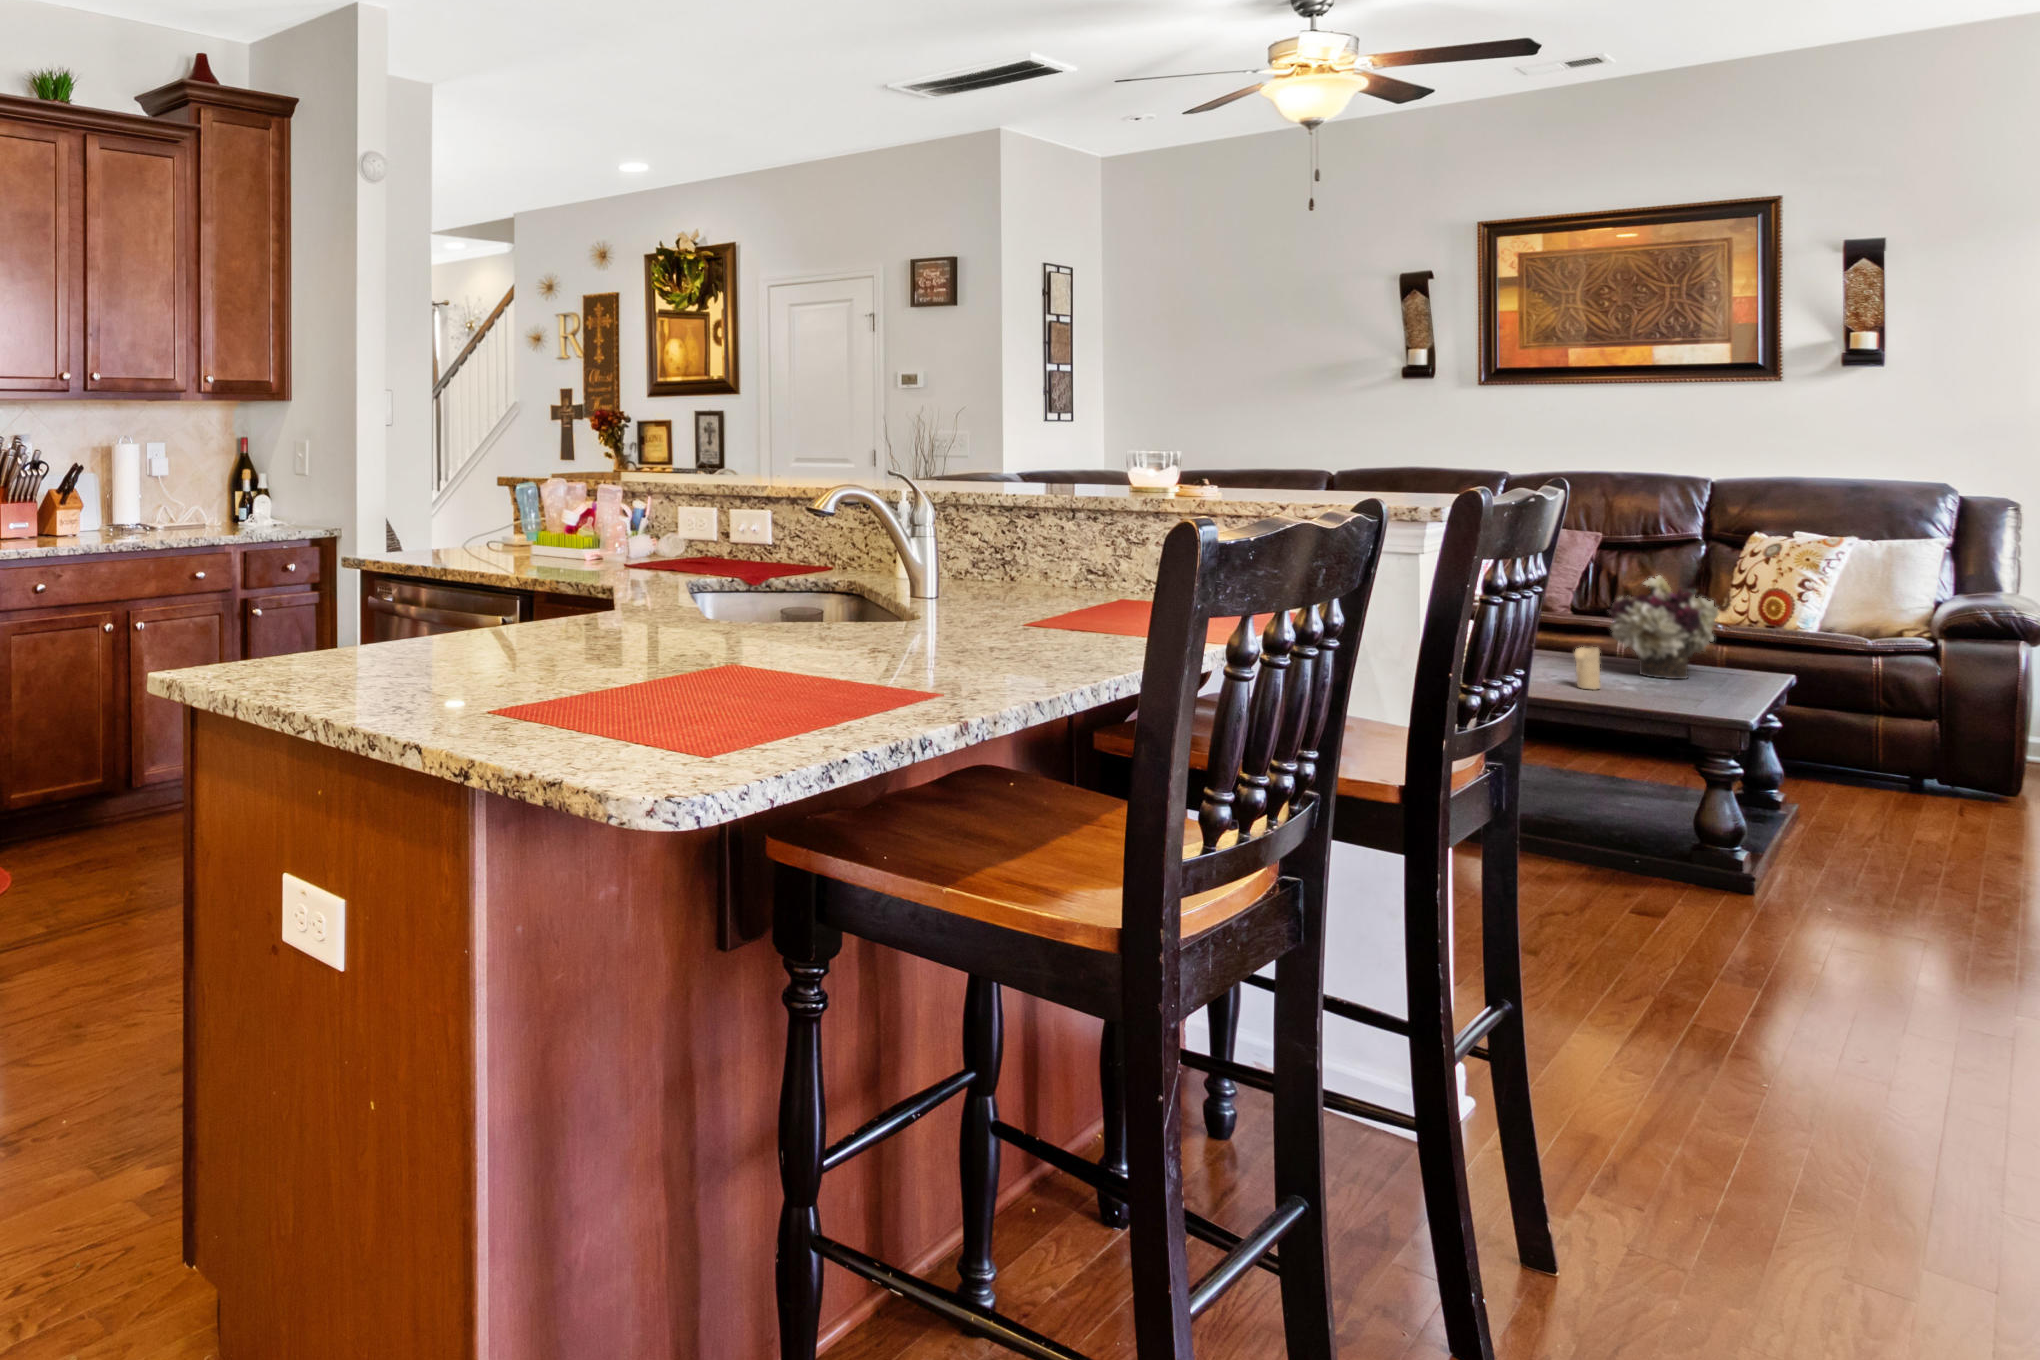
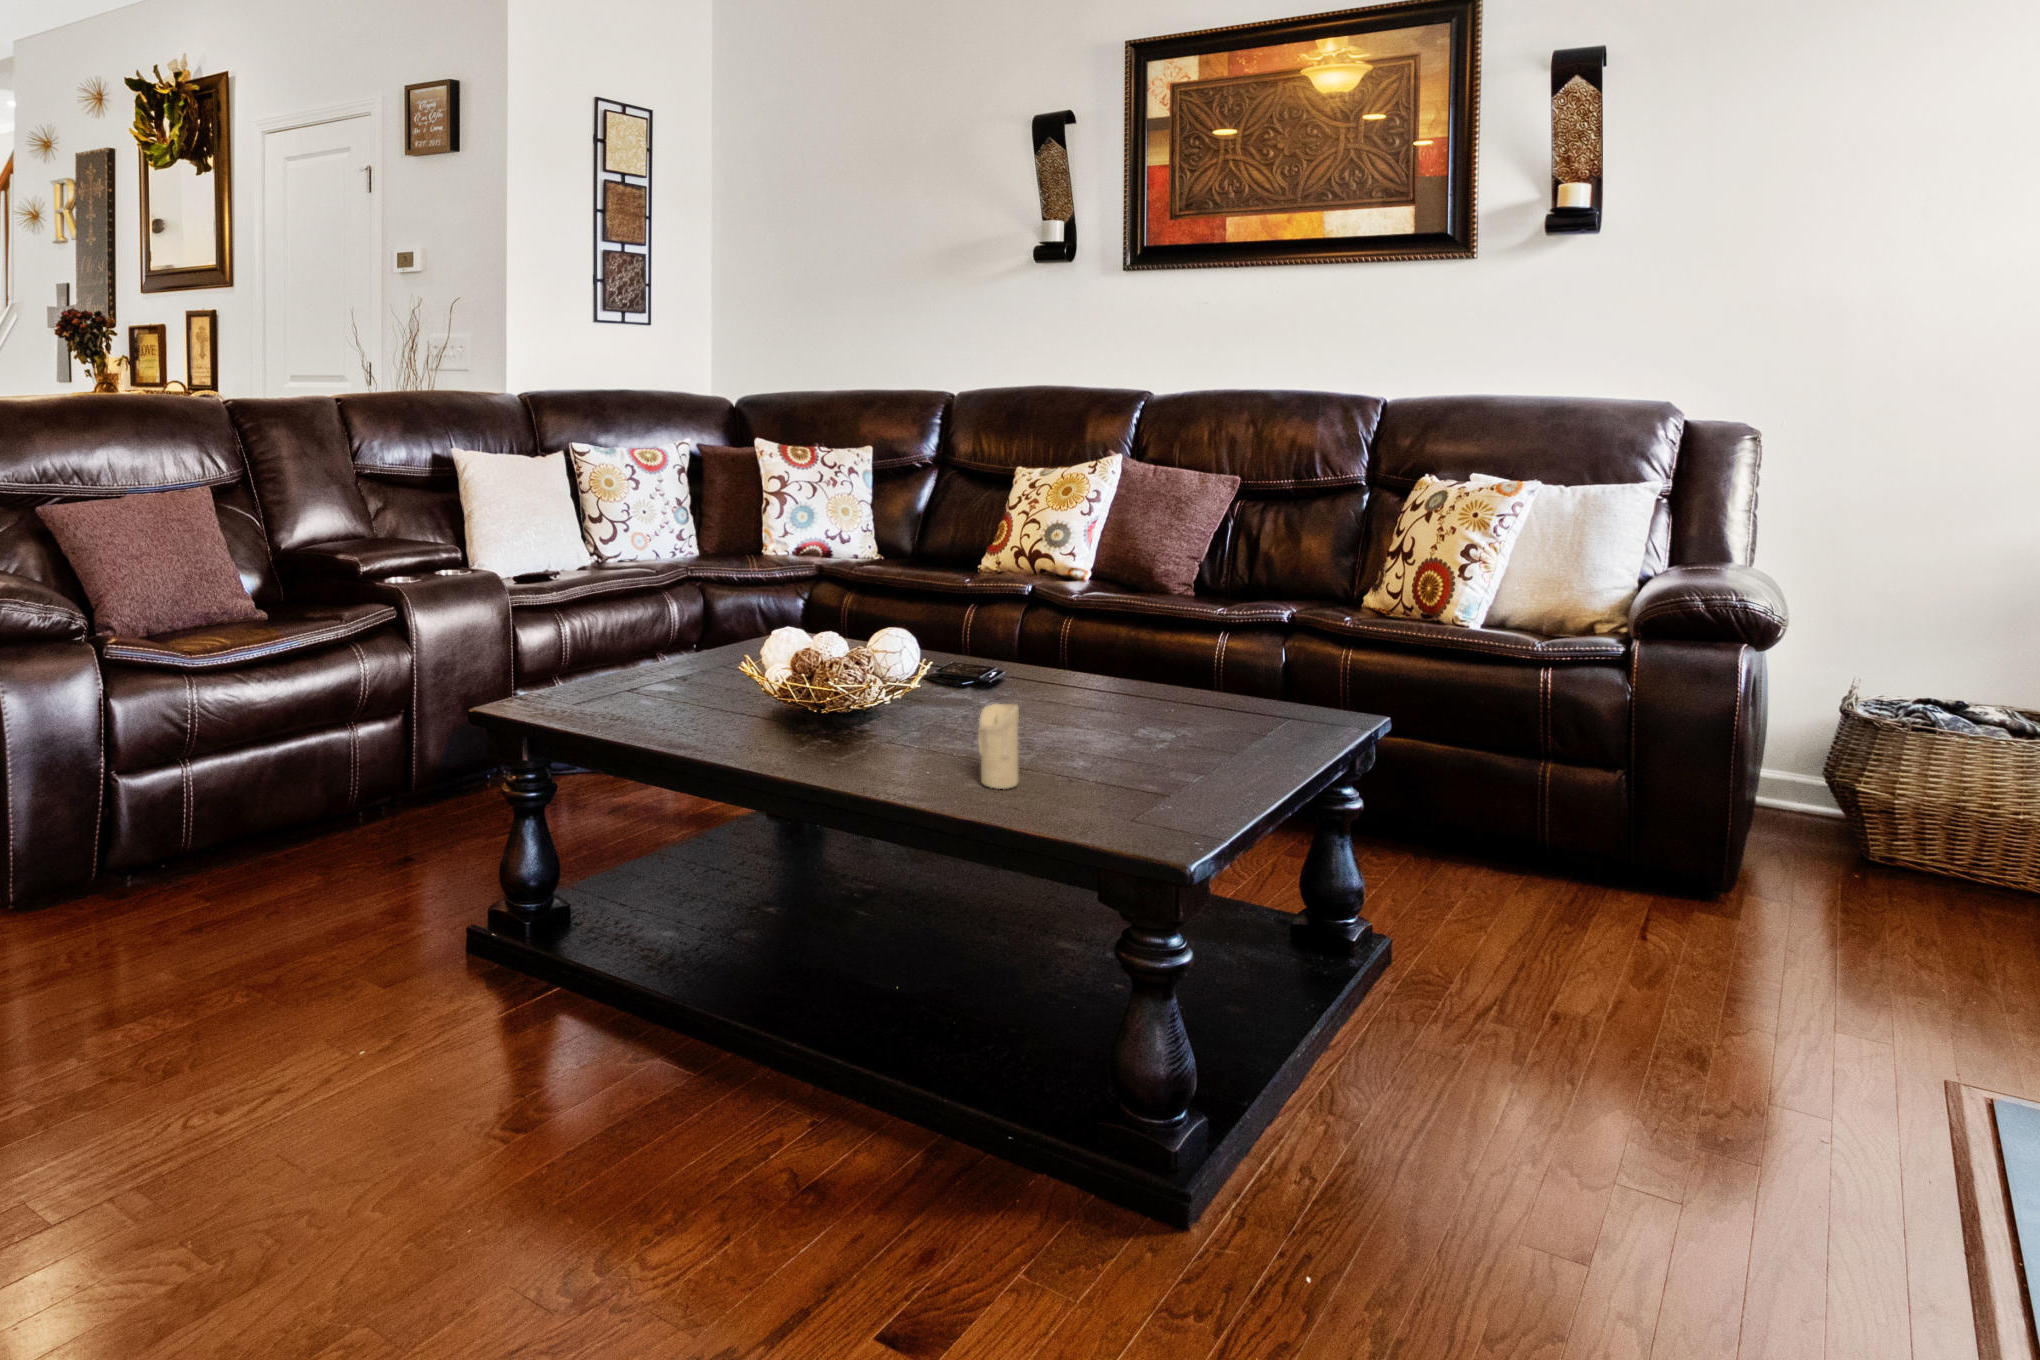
flower arrangement: present [1609,576,1719,679] -> none [1082,556,1259,749]

